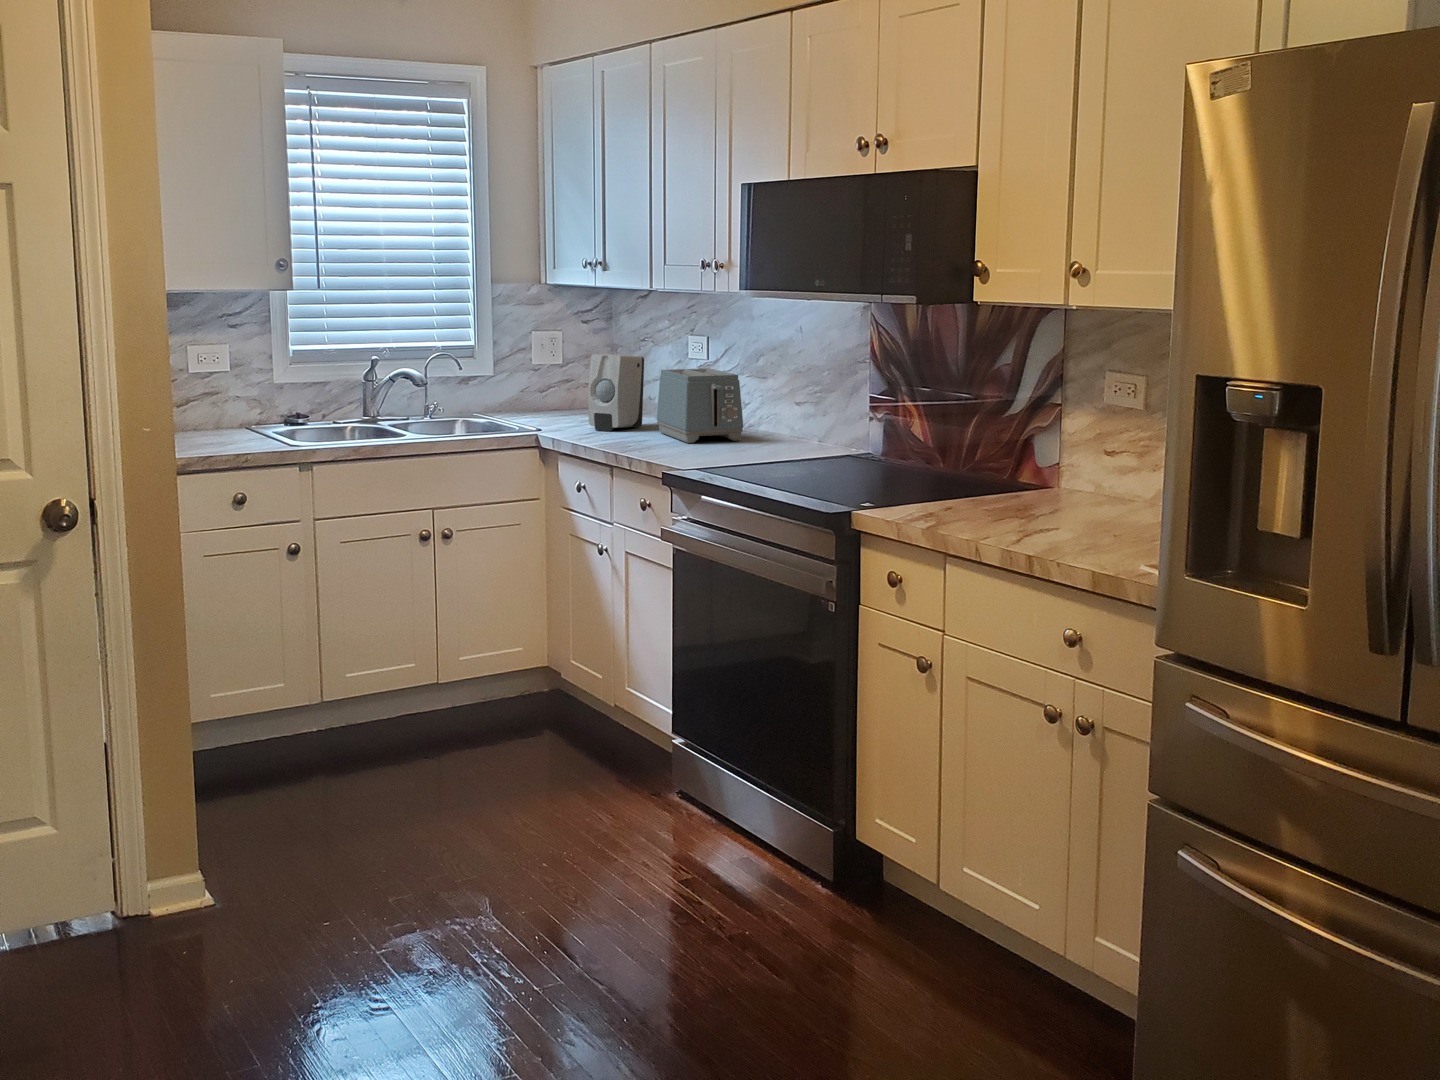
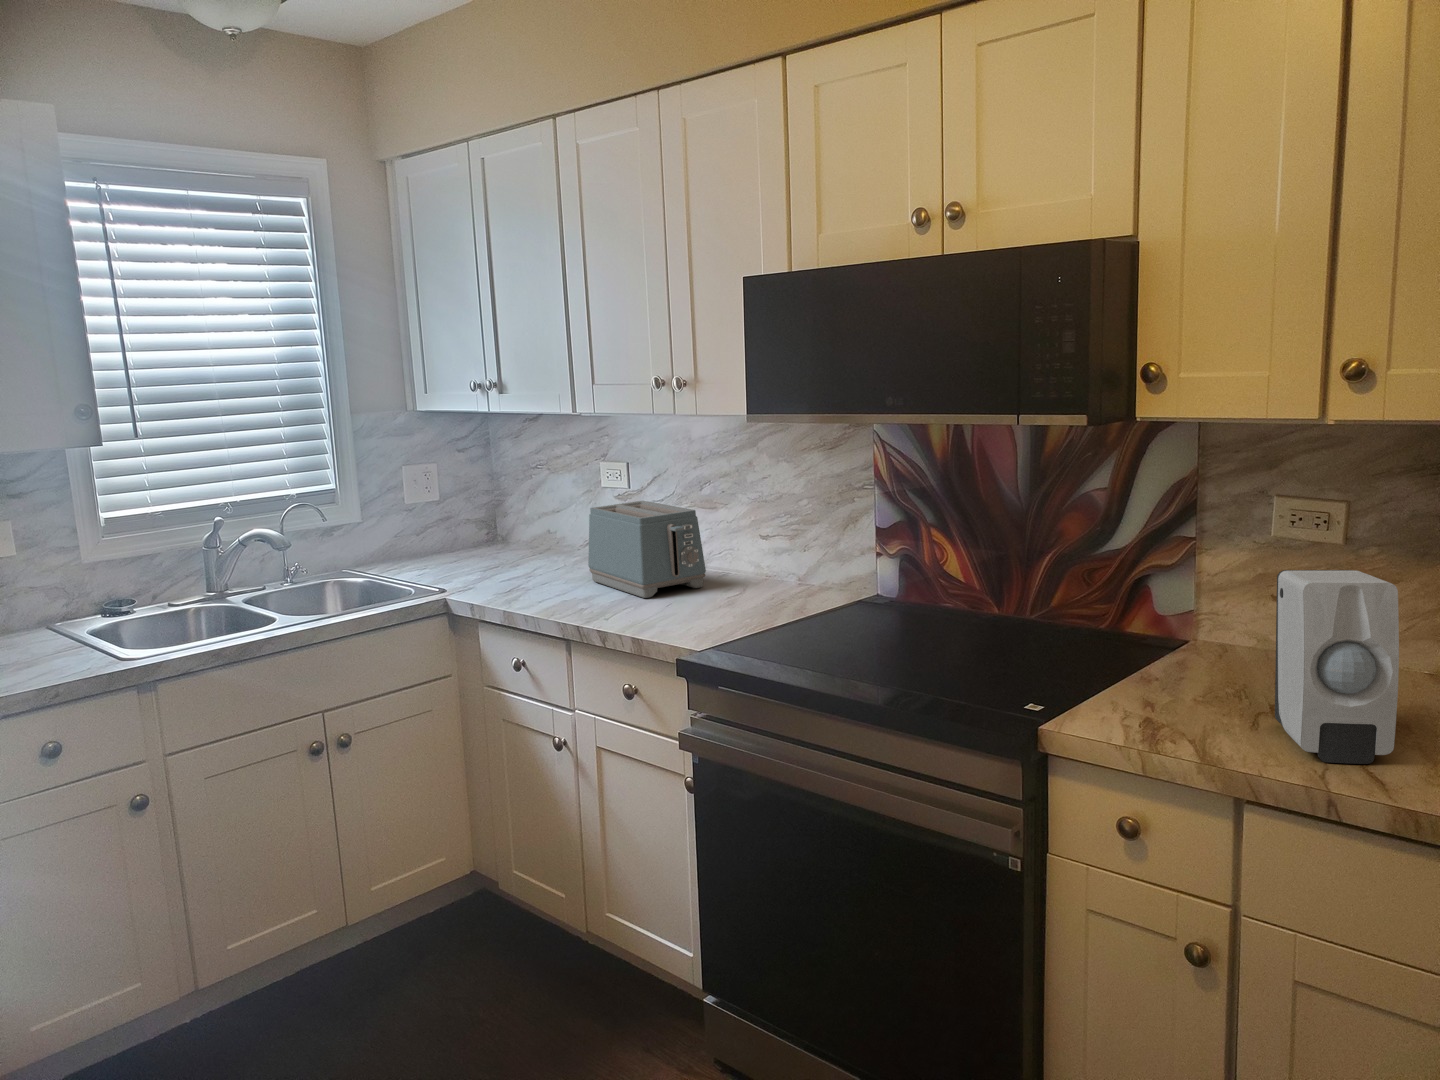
soap dispenser: present [588,354,644,431] -> present [1275,570,1399,764]

